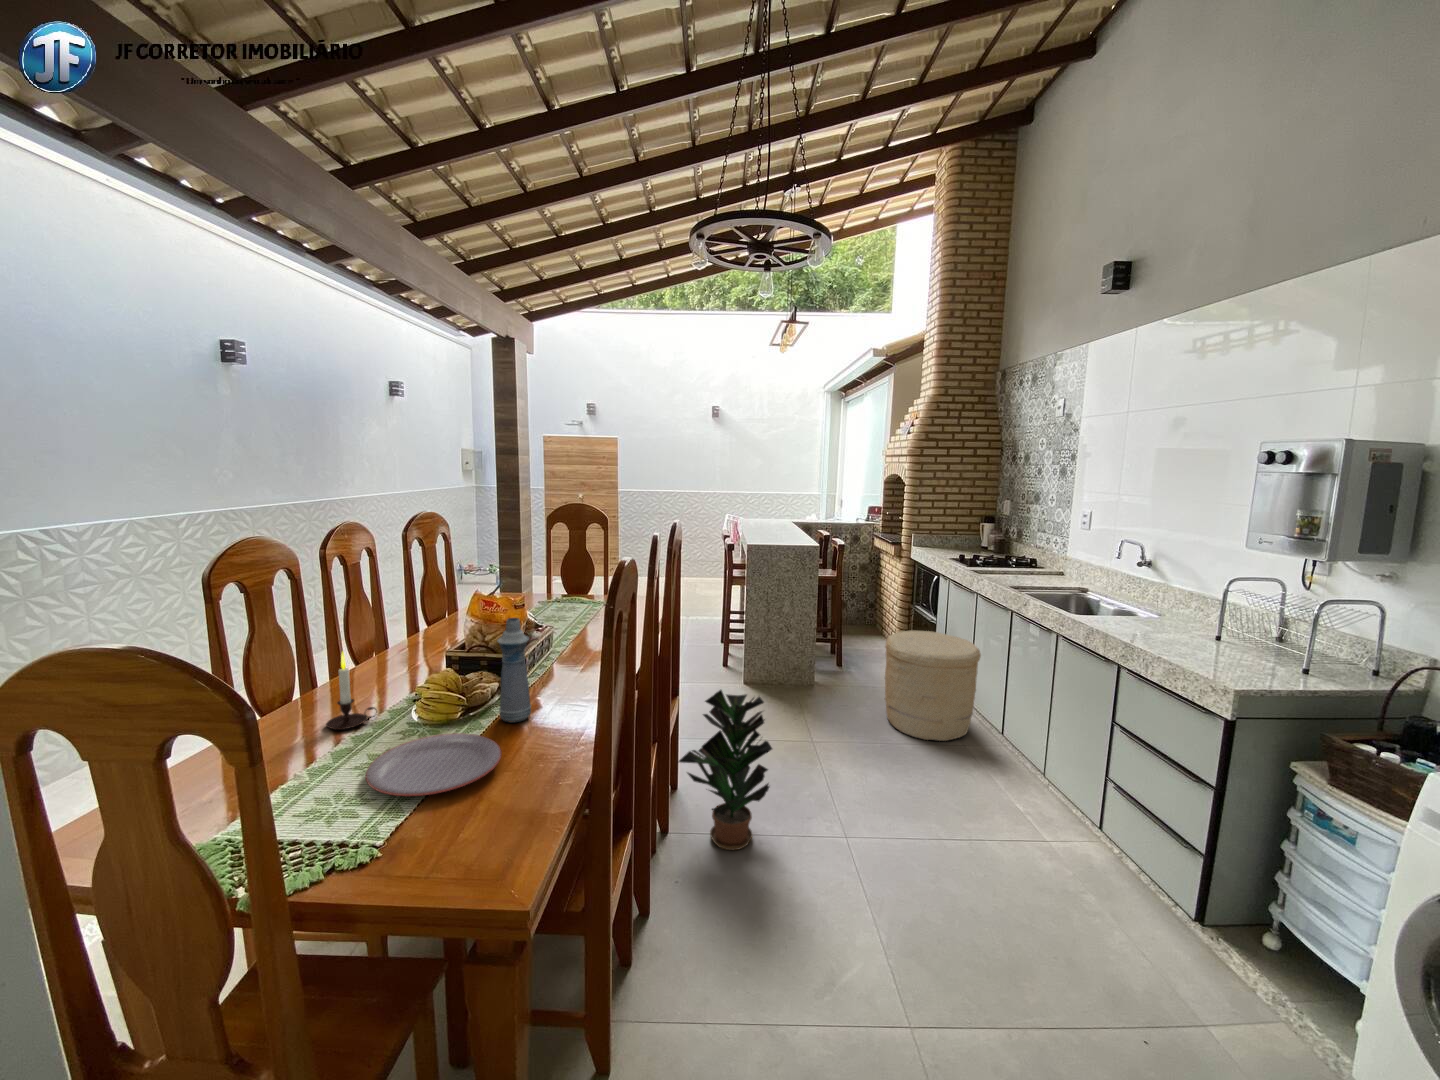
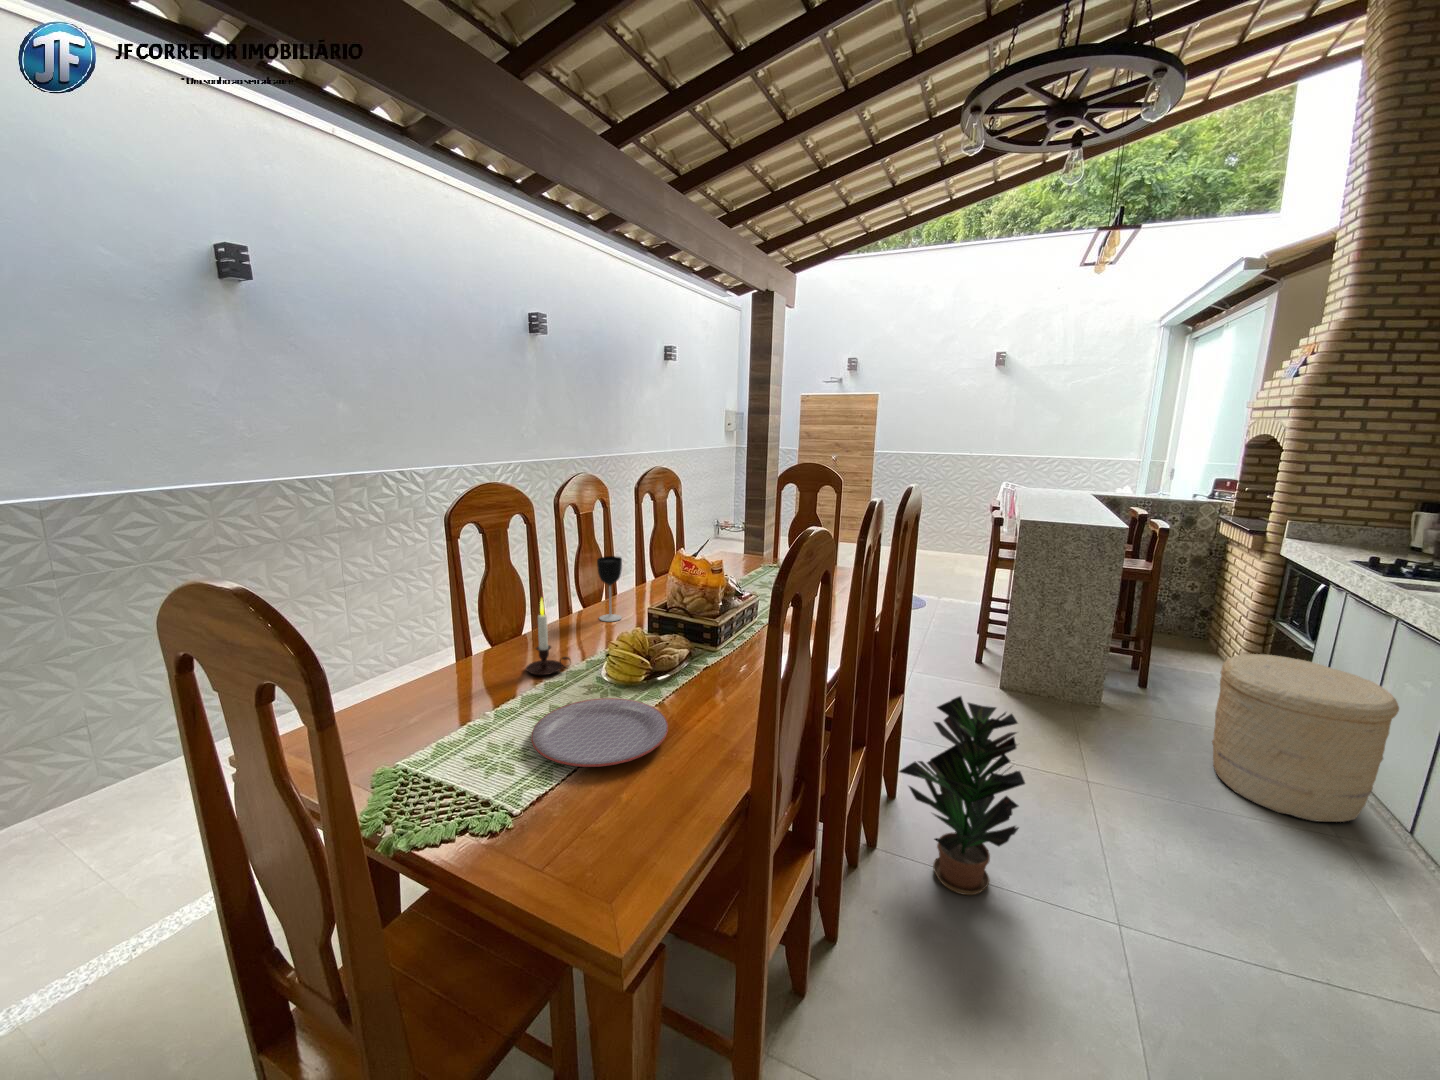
wine glass: none [381,605,410,671] -> present [597,556,622,621]
bottle: present [497,618,531,722] -> none [683,581,718,698]

